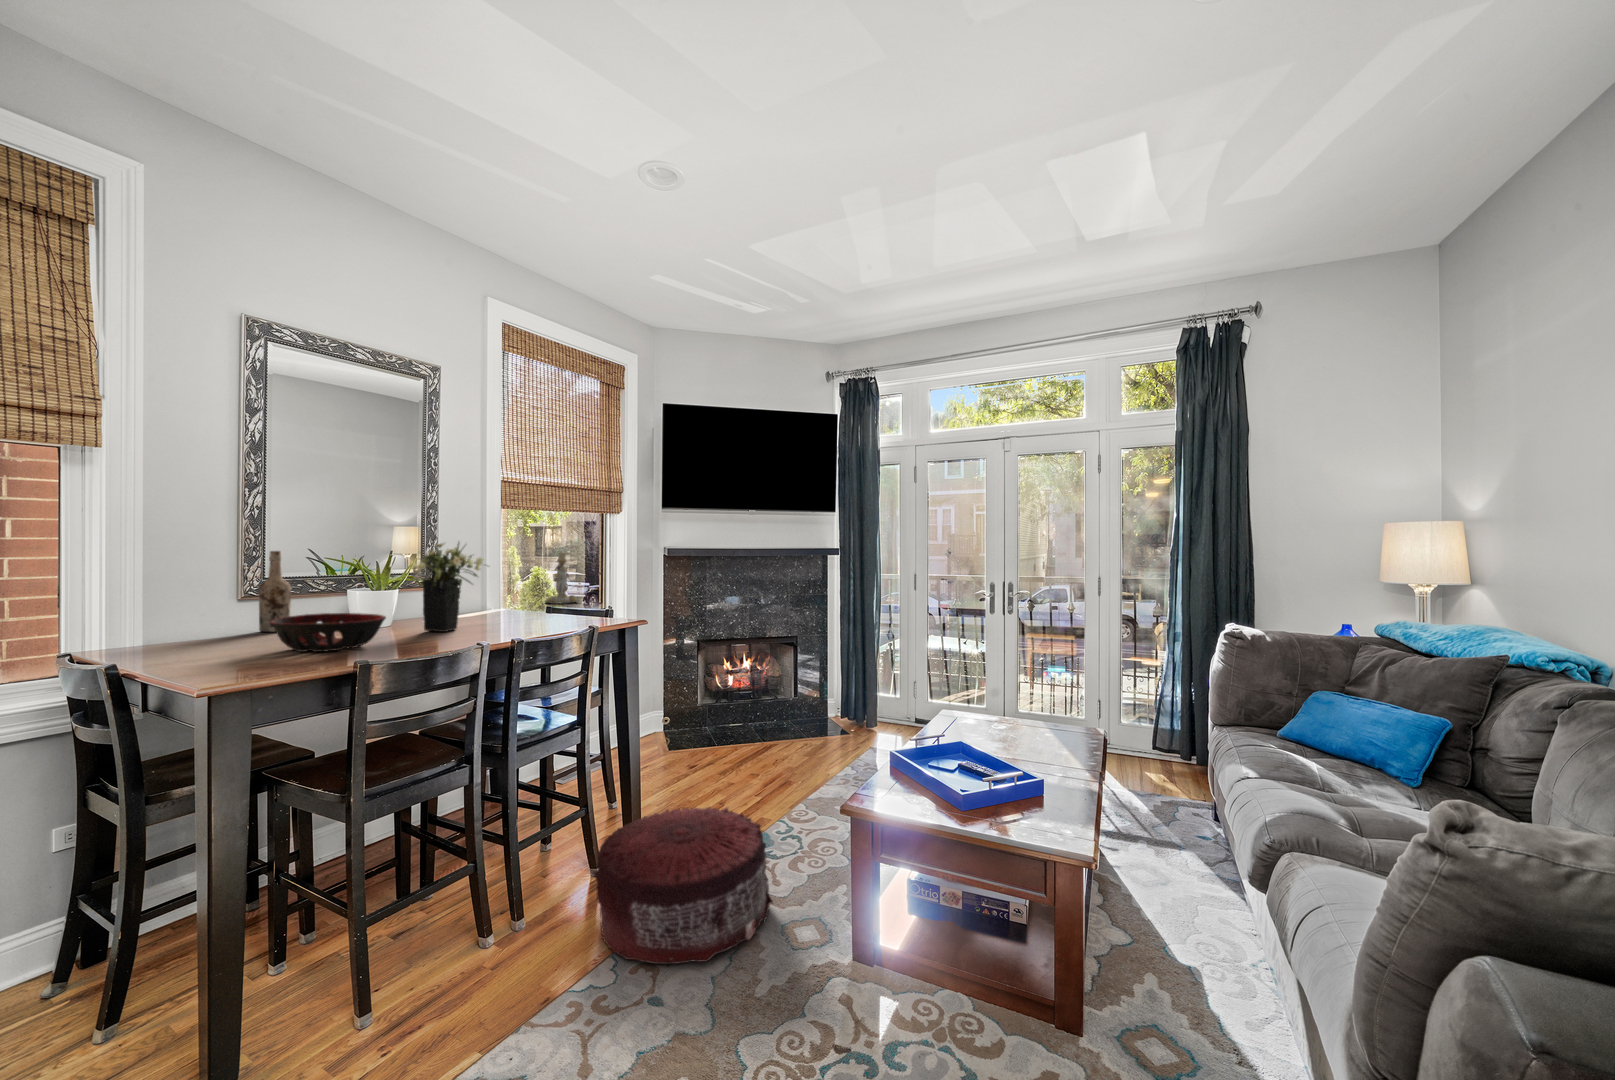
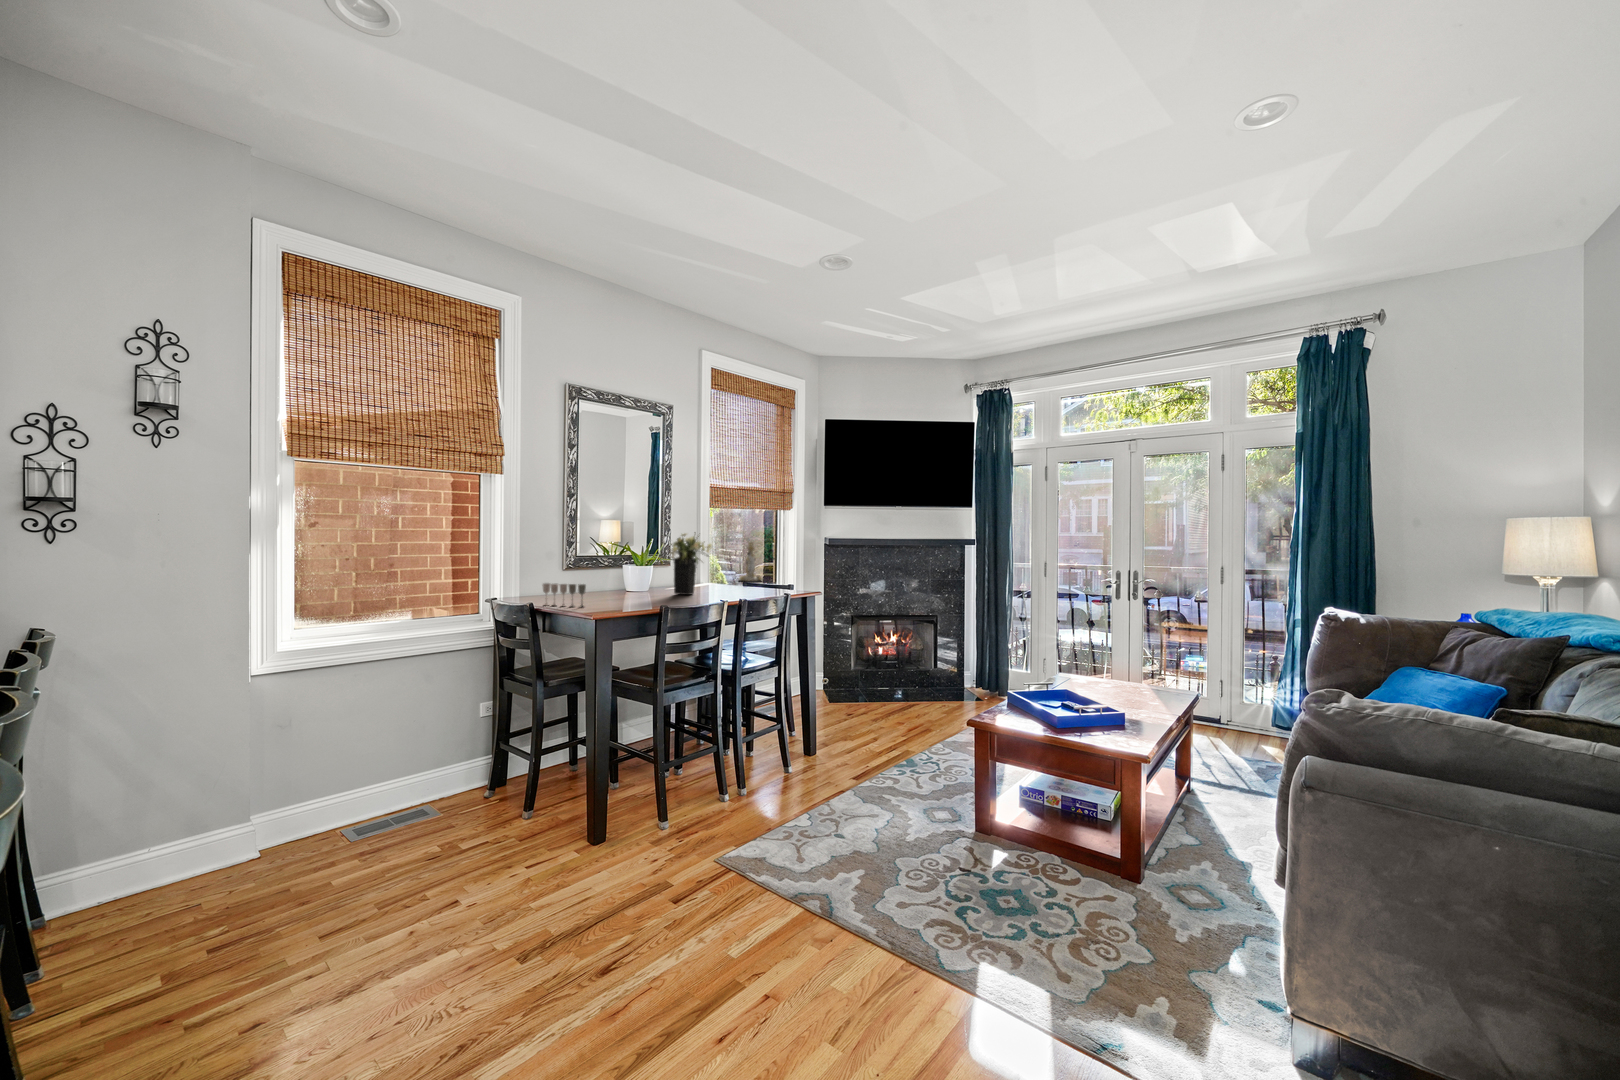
wine bottle: present [259,551,291,632] -> none [573,538,590,592]
decorative bowl: present [270,613,386,652] -> none [597,579,660,602]
wine glass: none [145,629,227,668] -> present [542,583,586,607]
pouf: present [594,807,773,964] -> none [792,727,918,821]

